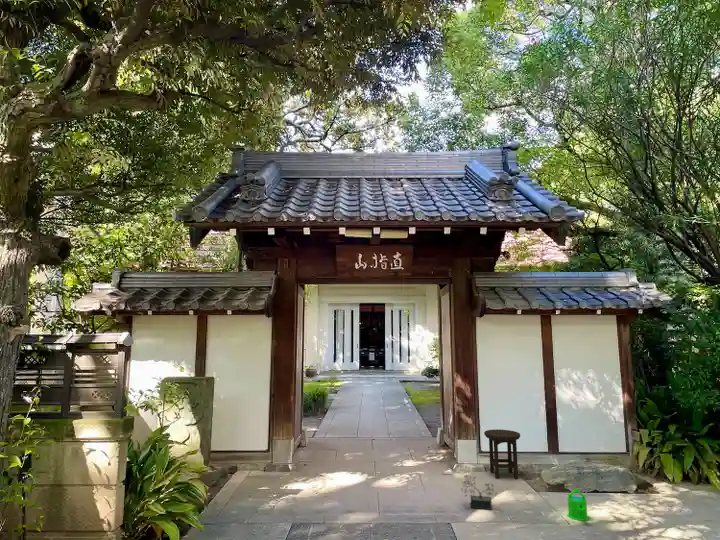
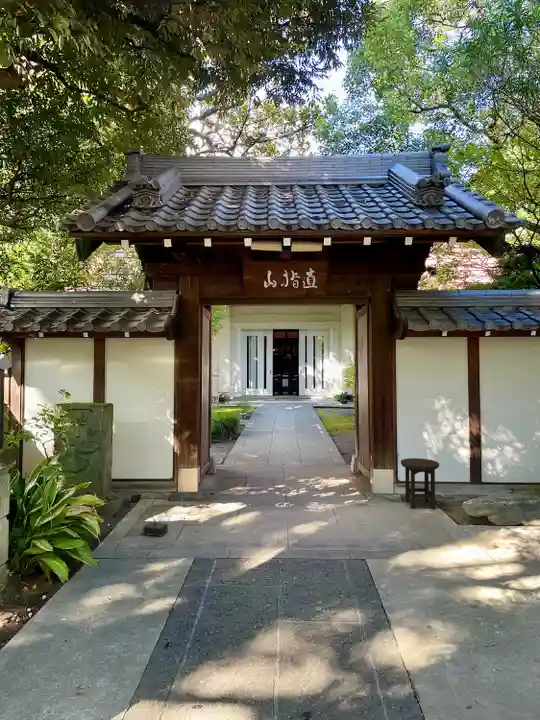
decorative plant: present [462,475,497,510] -> present [138,503,168,537]
watering can: present [568,489,589,520] -> none [489,524,514,556]

